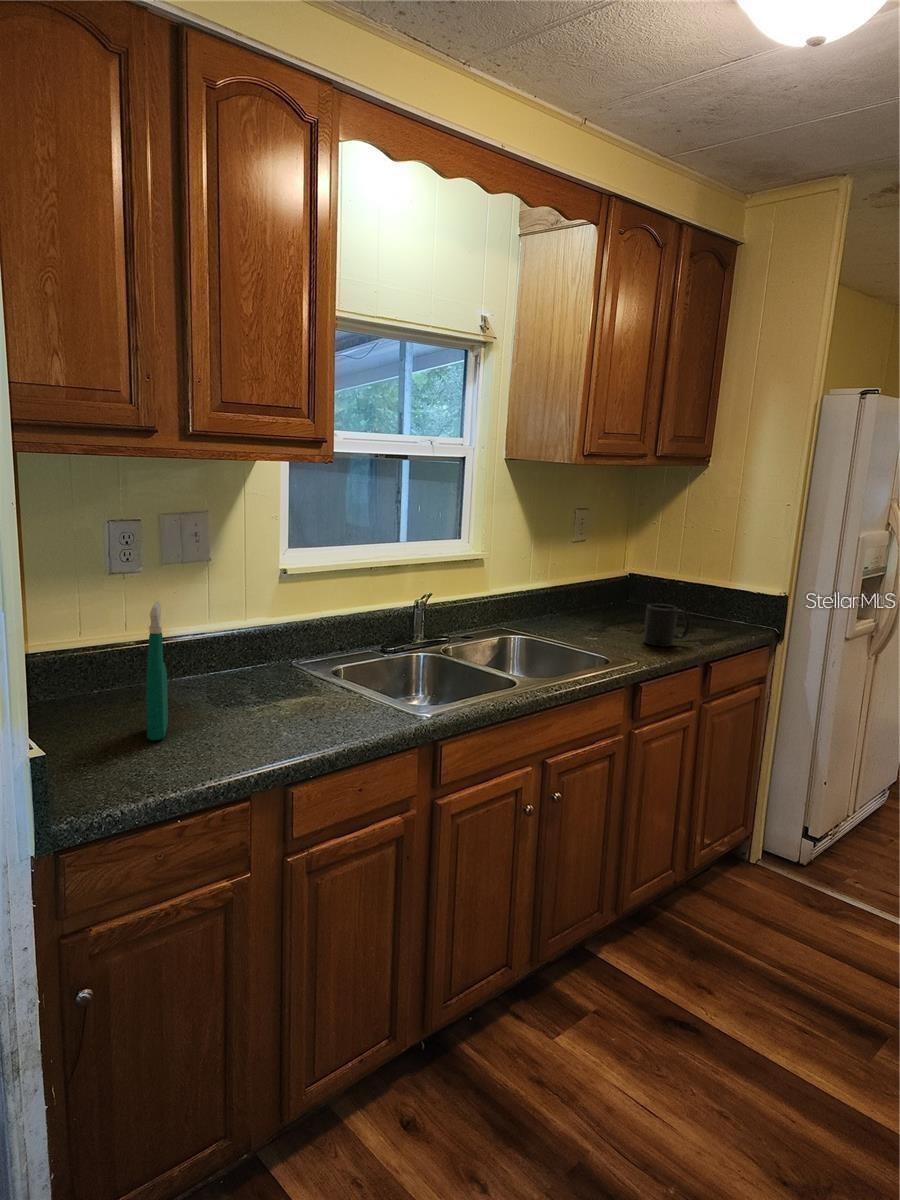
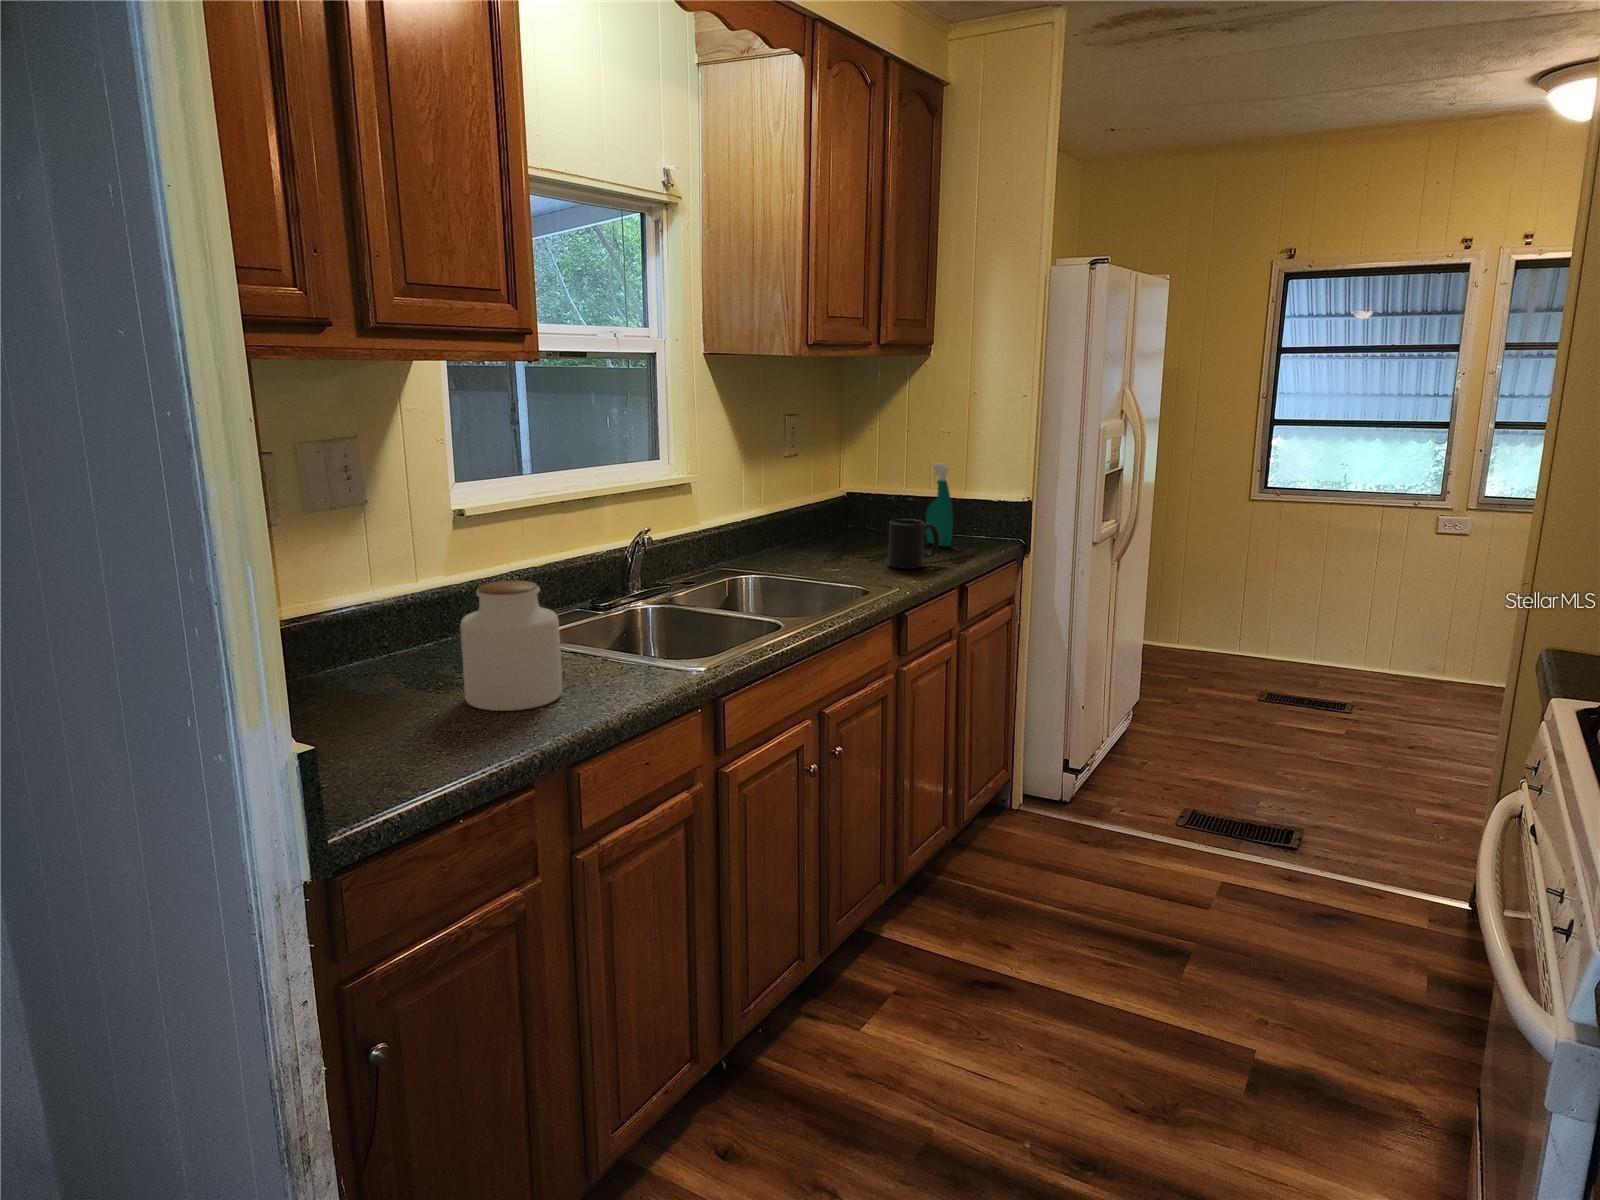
spray bottle: present [146,602,168,740] -> present [926,463,953,547]
jar: none [226,628,303,732] -> present [460,580,562,711]

